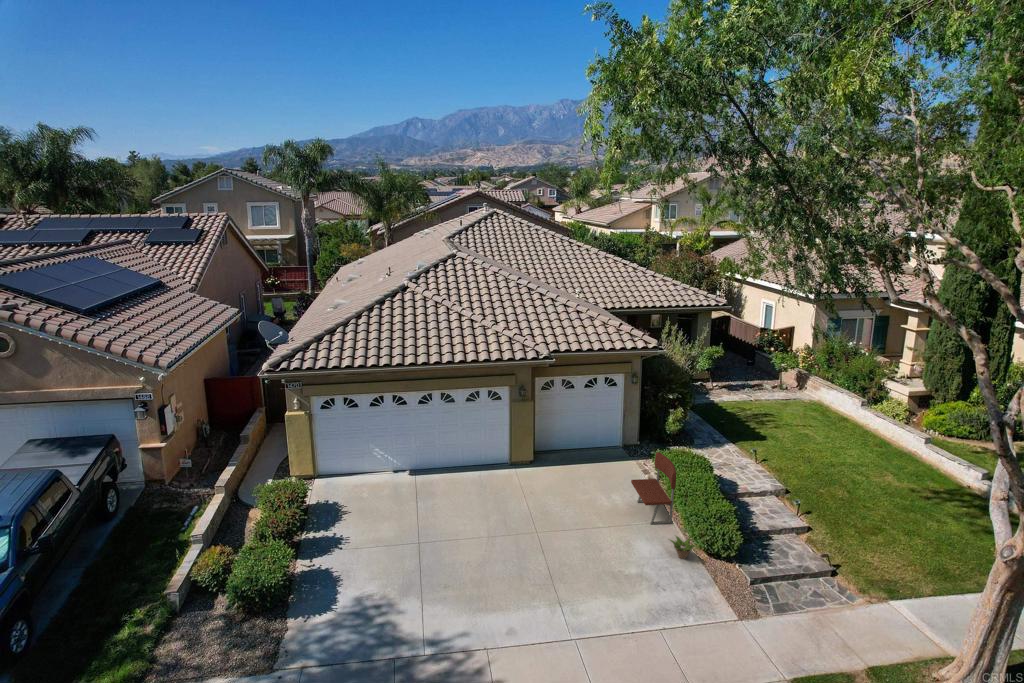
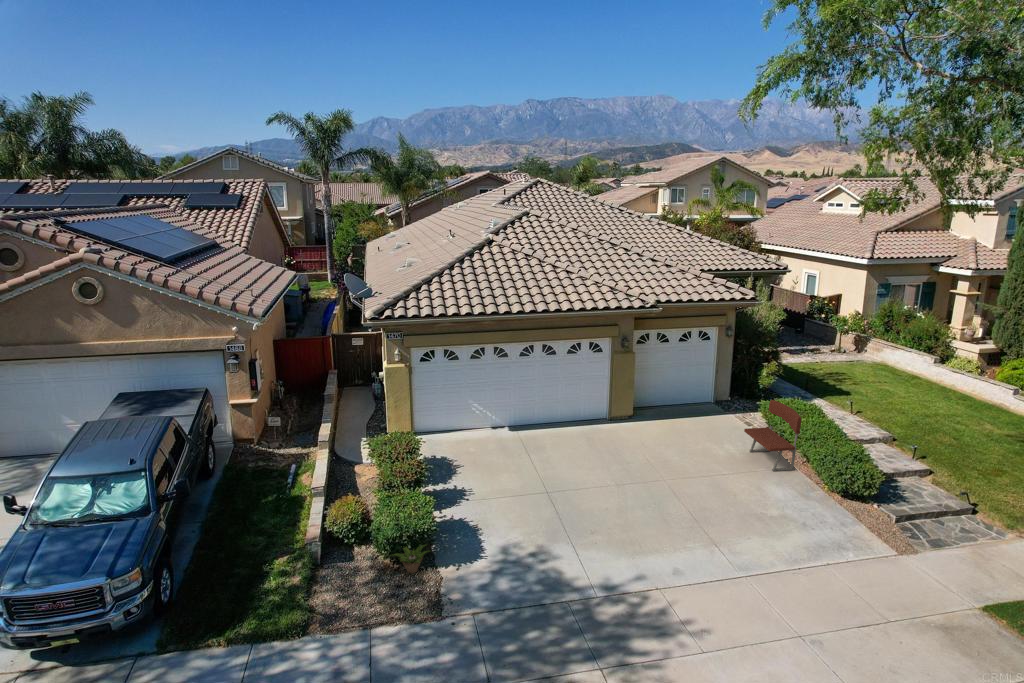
decorative plant: present [670,536,697,559] -> present [393,545,429,573]

